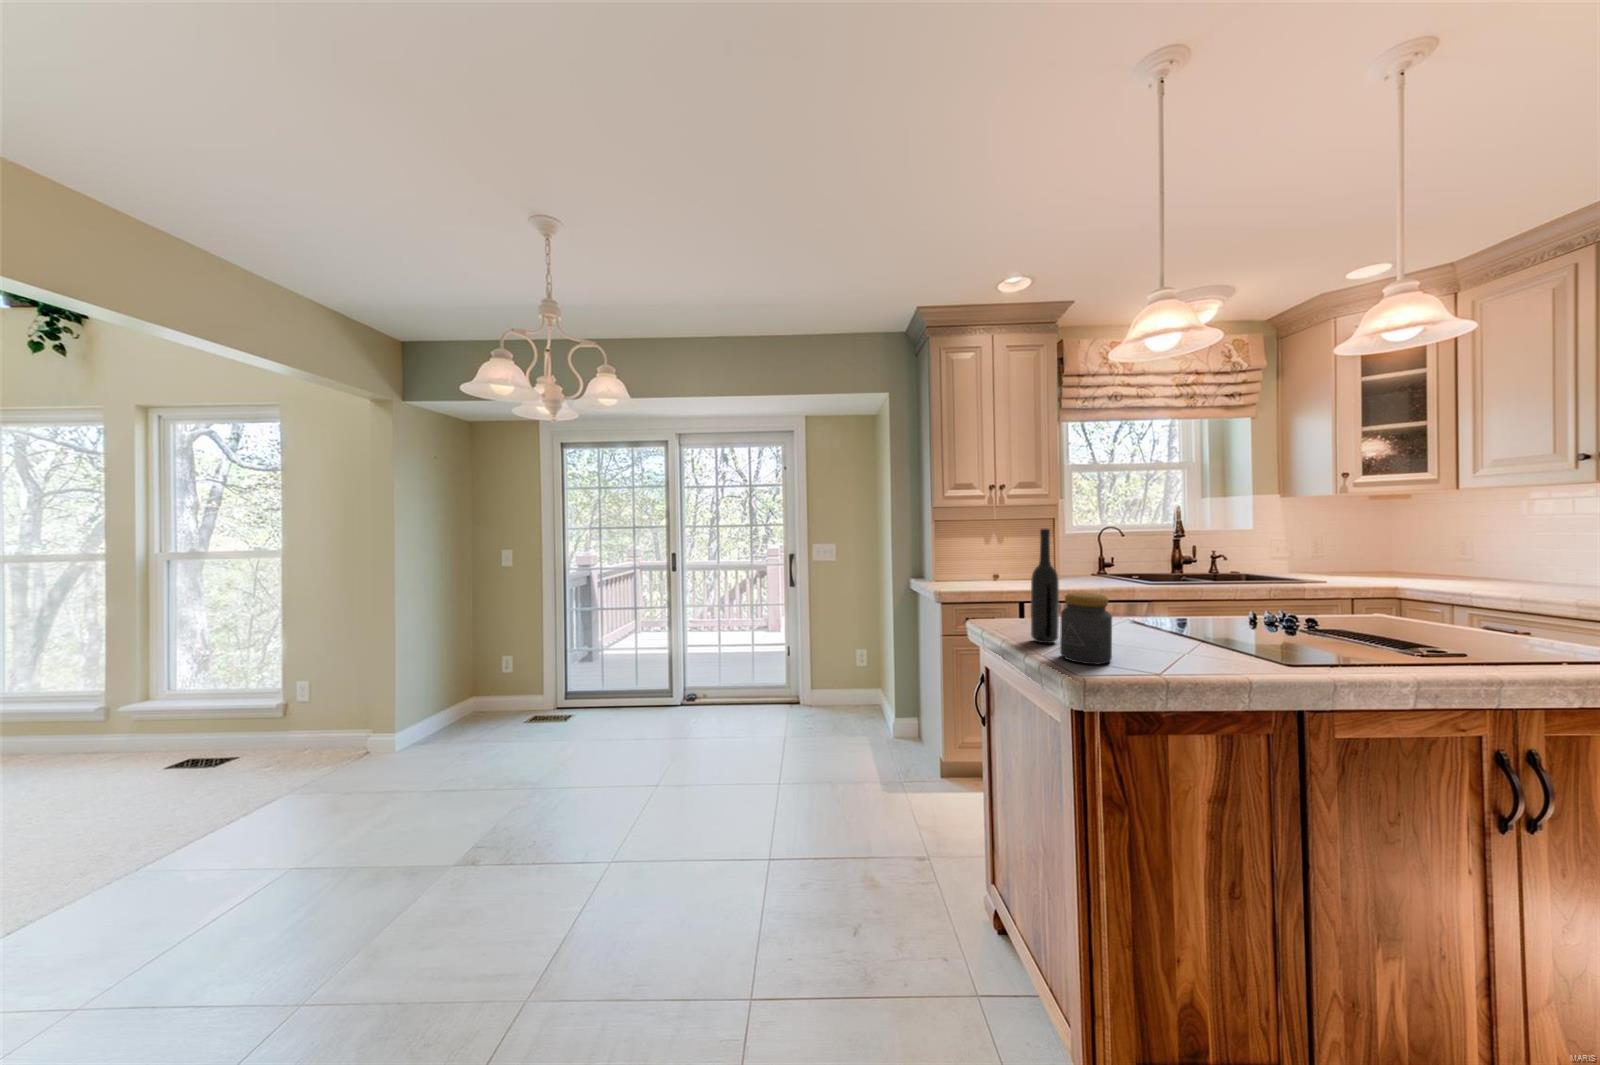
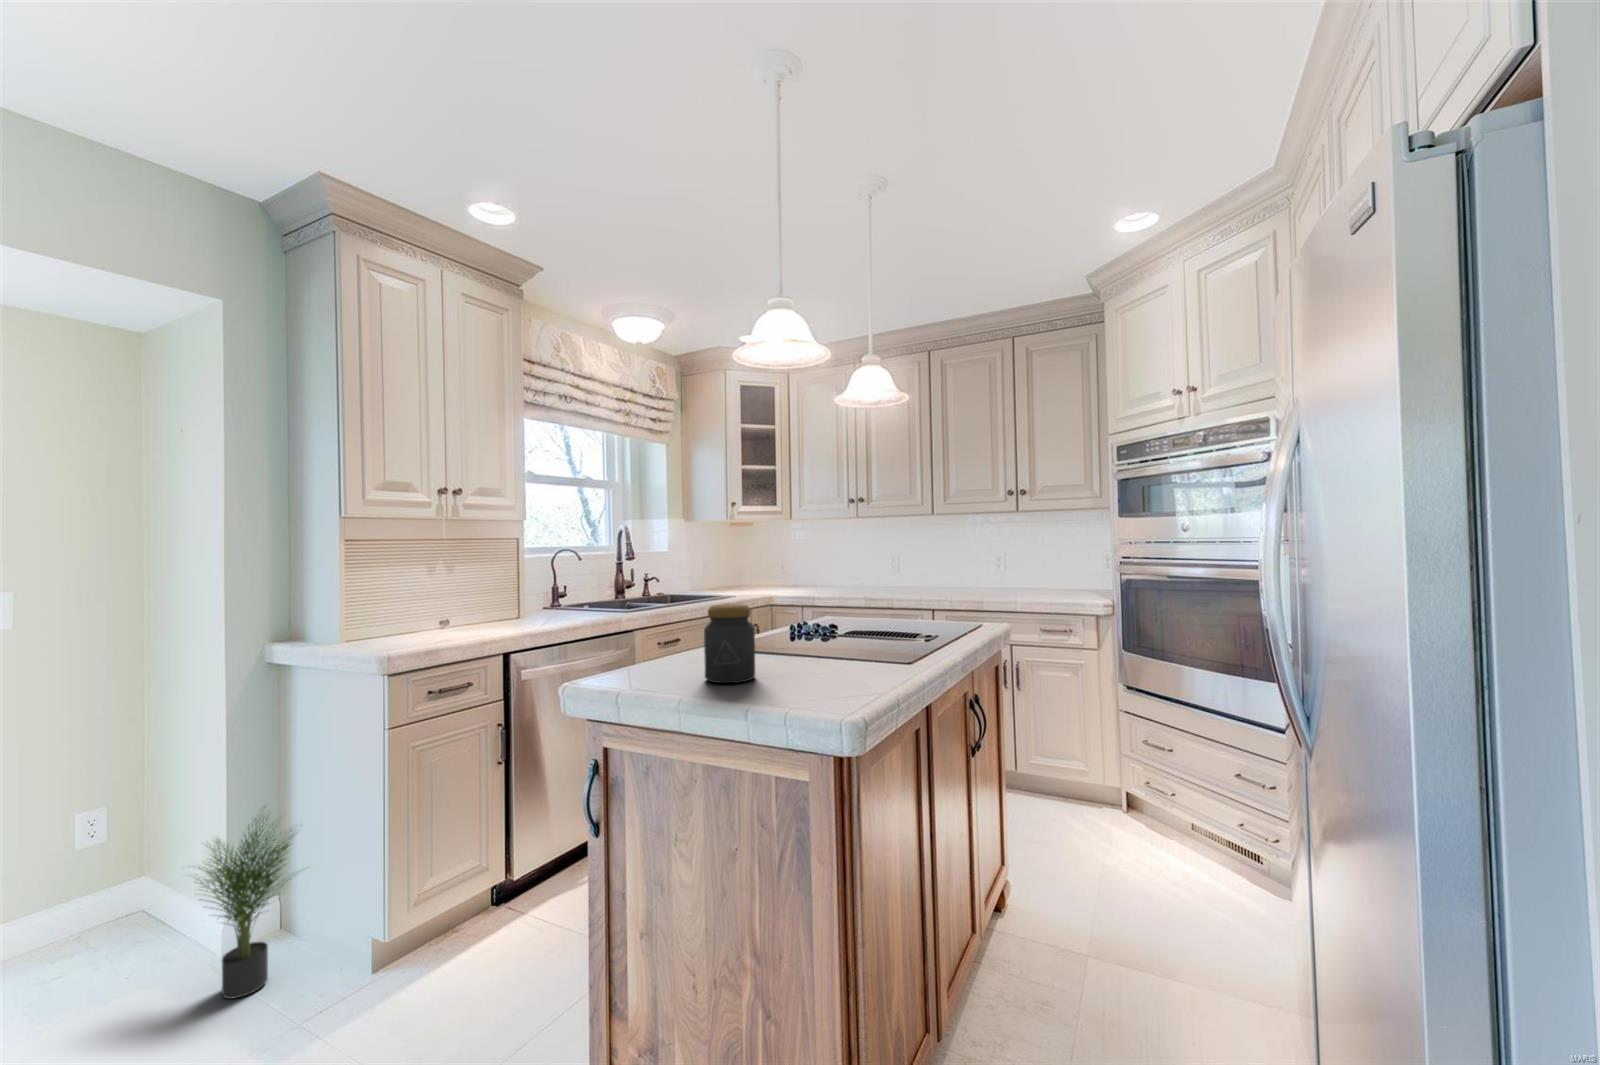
bottle: present [1031,529,1059,643] -> none [647,535,679,676]
potted plant: none [856,662,912,758] -> present [195,805,298,999]

